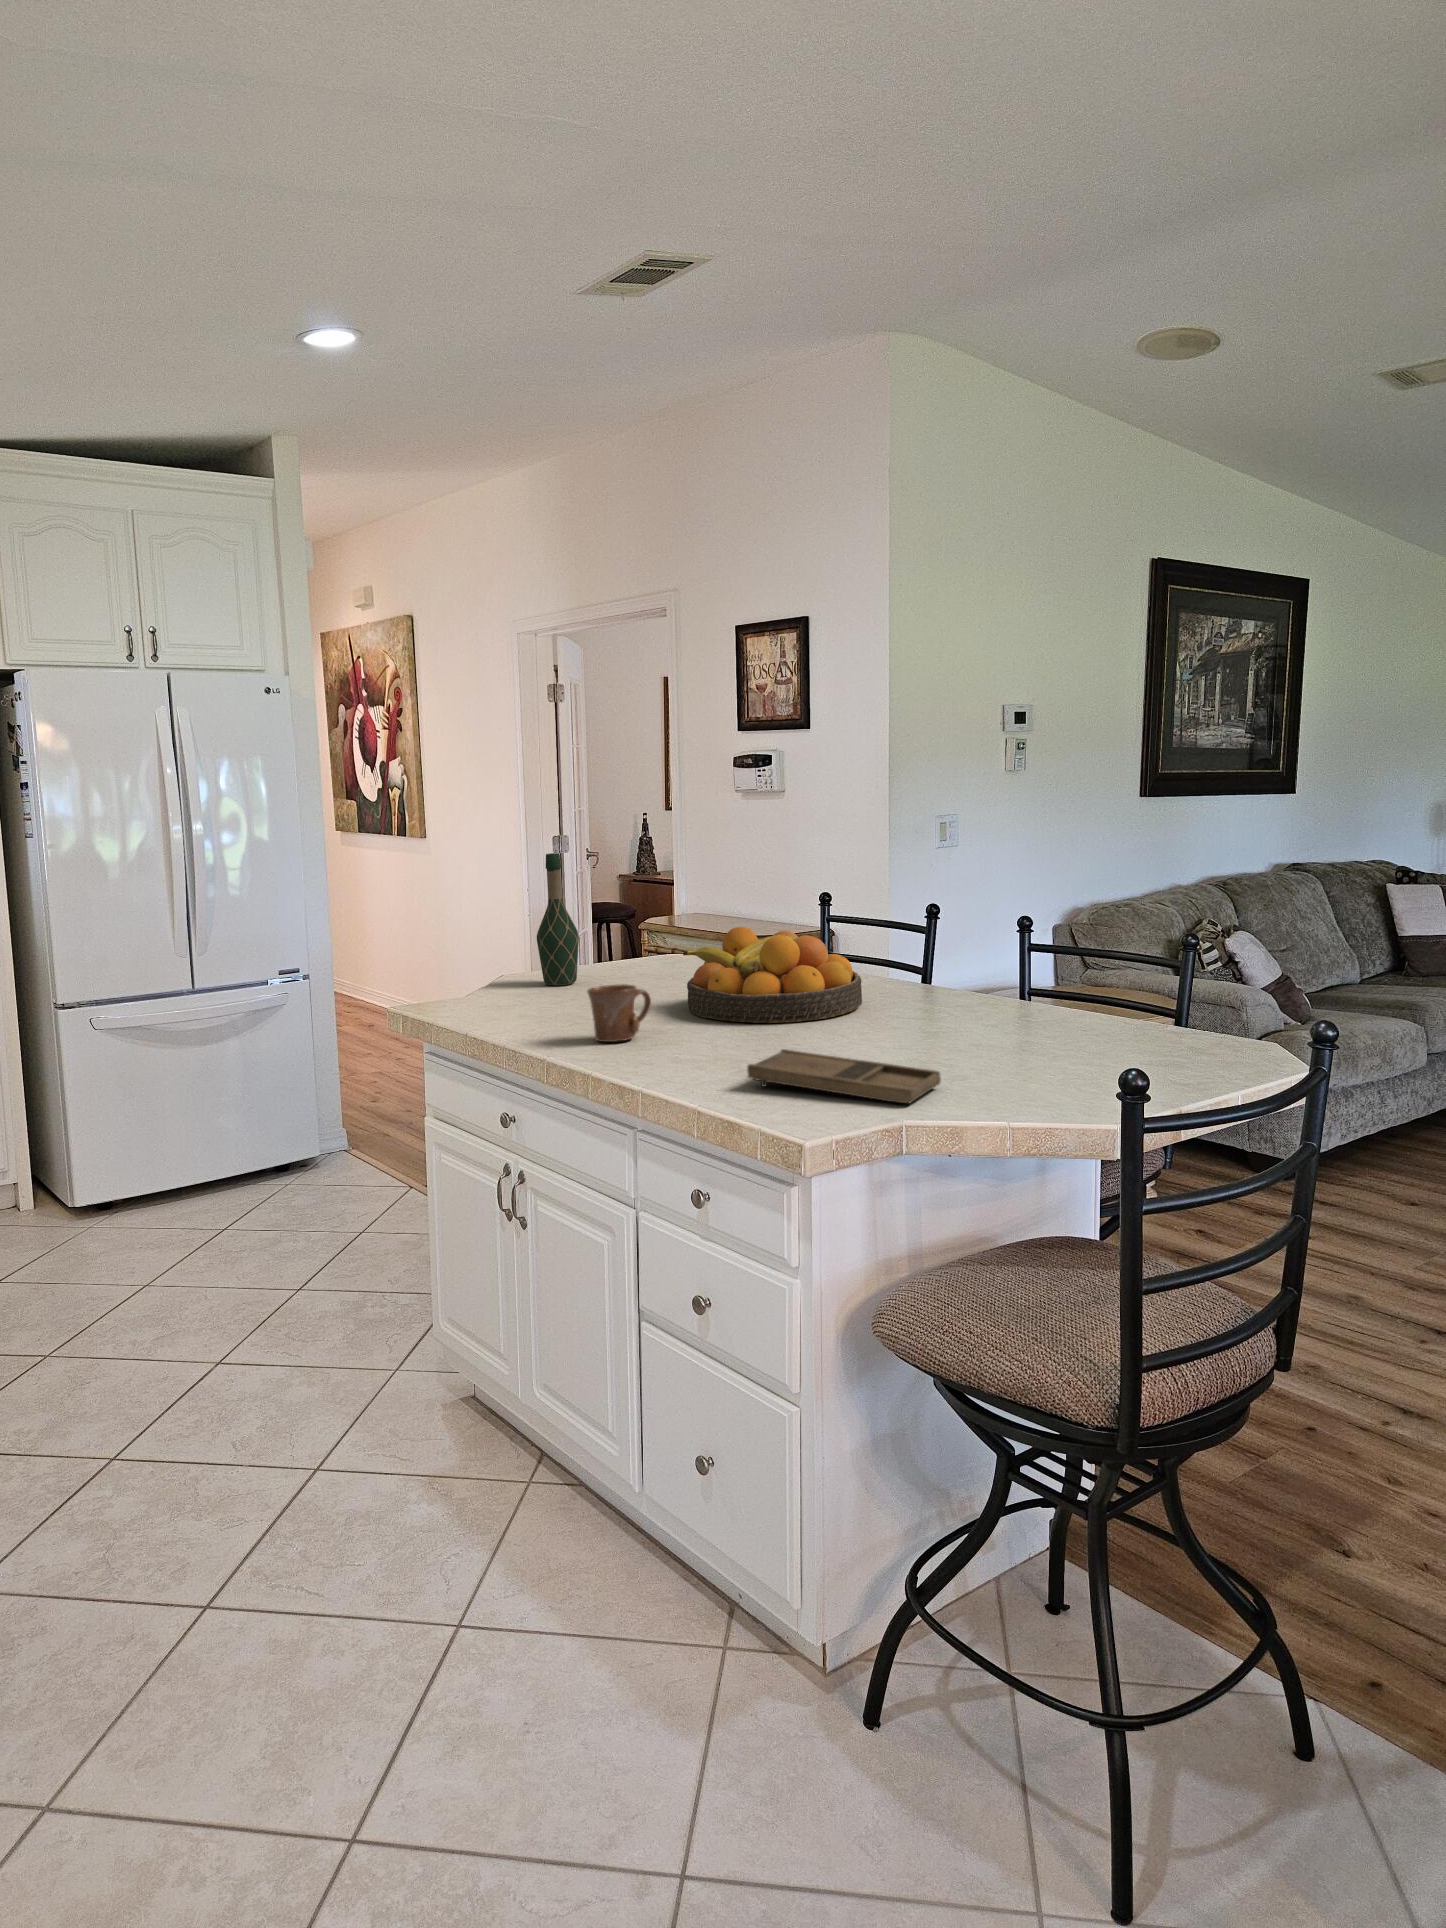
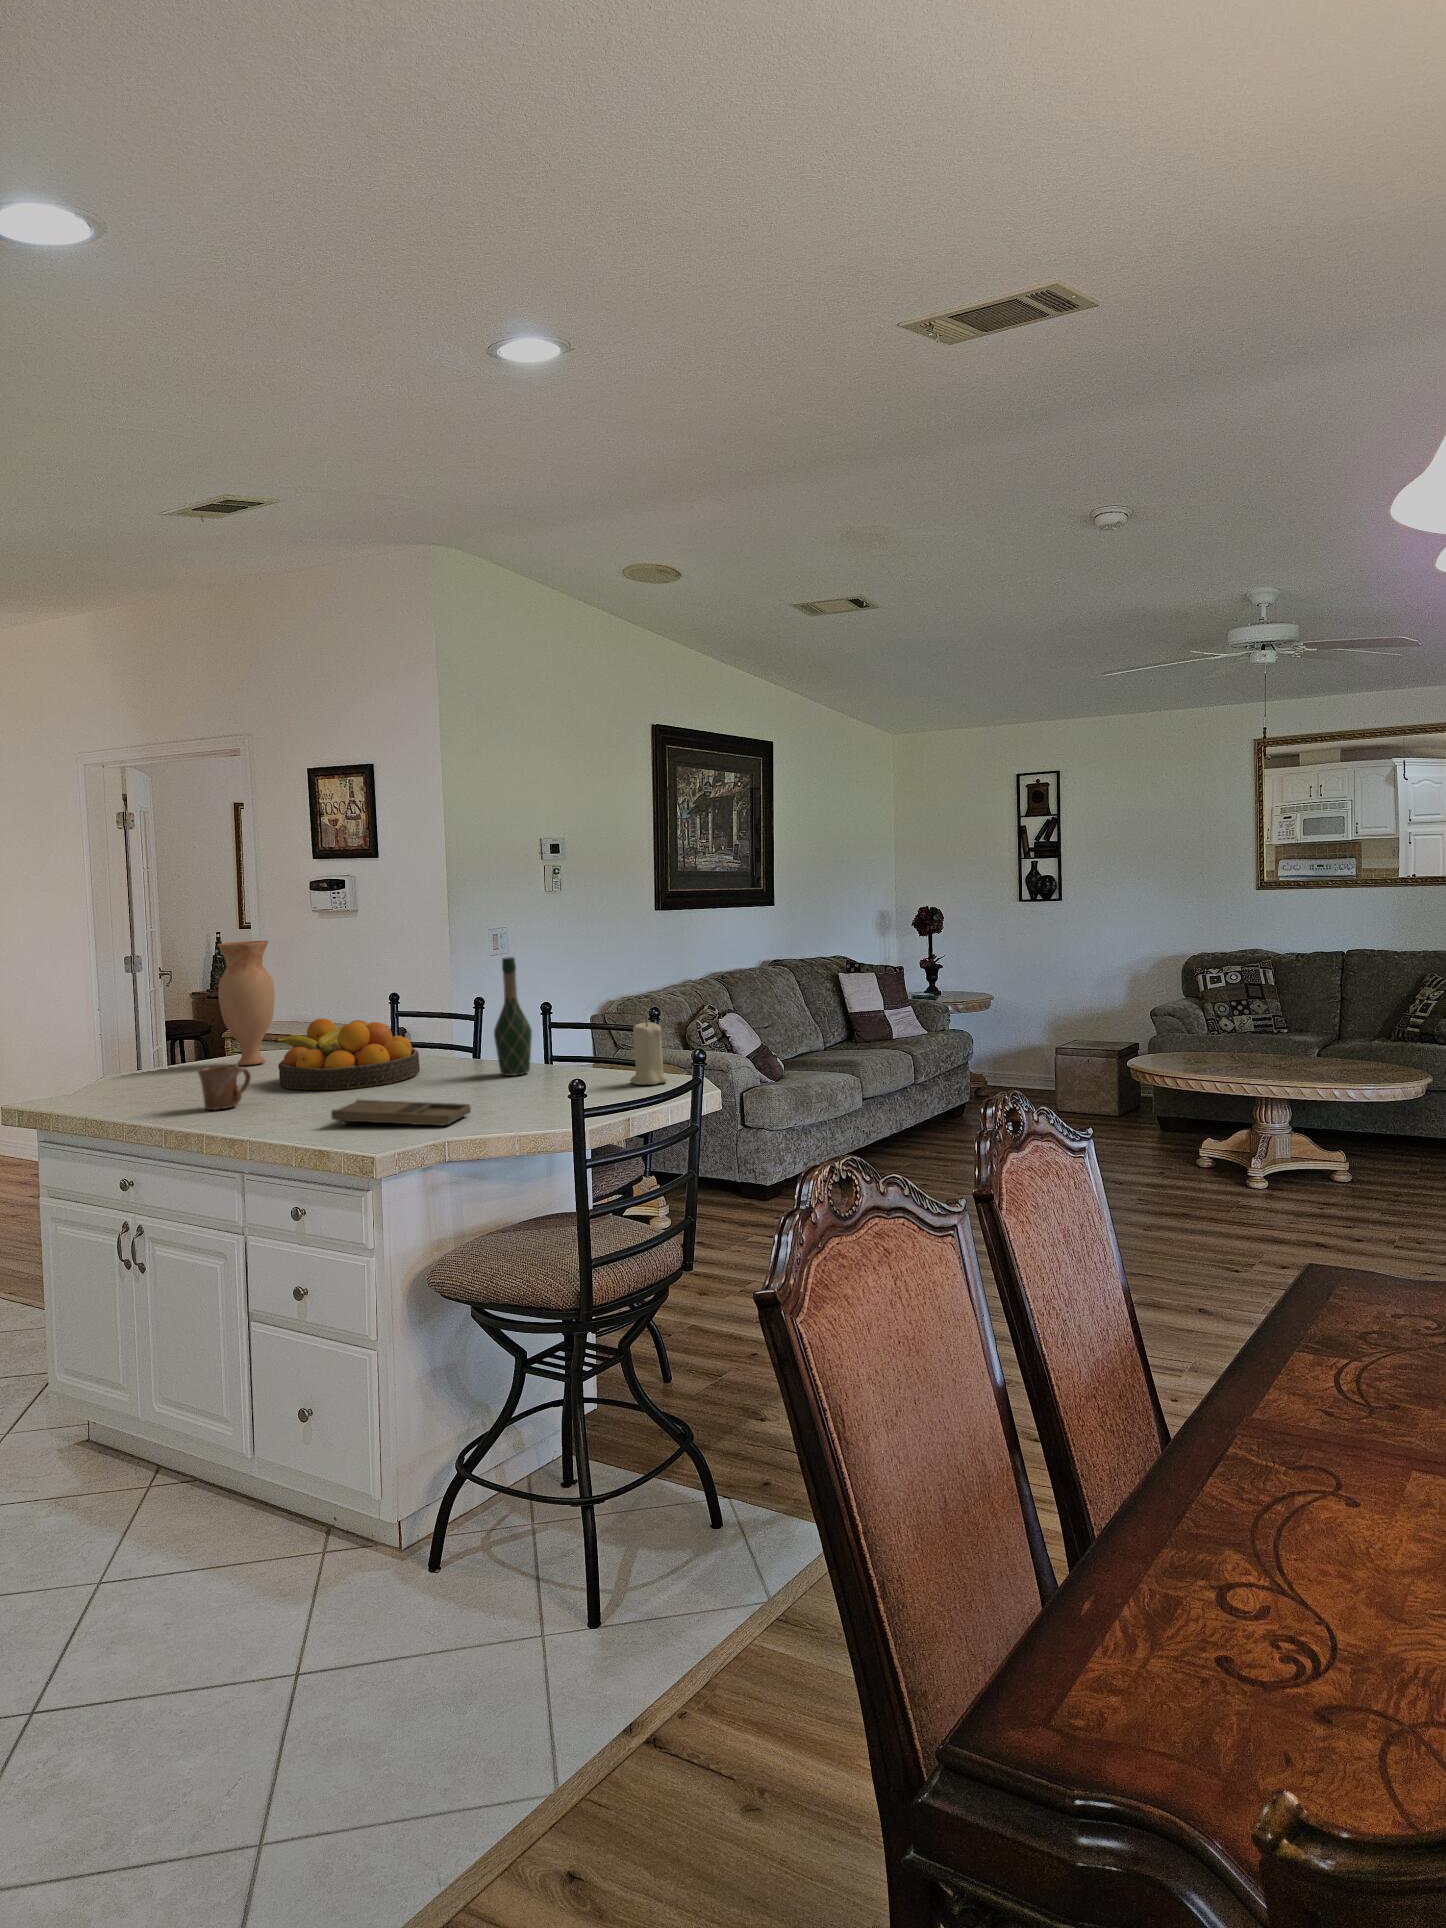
vase: none [623,825,688,976] -> present [217,941,275,1065]
wine bottle: present [537,853,579,985] -> present [494,957,532,1076]
candle: none [1170,958,1231,1056] -> present [630,1020,667,1085]

